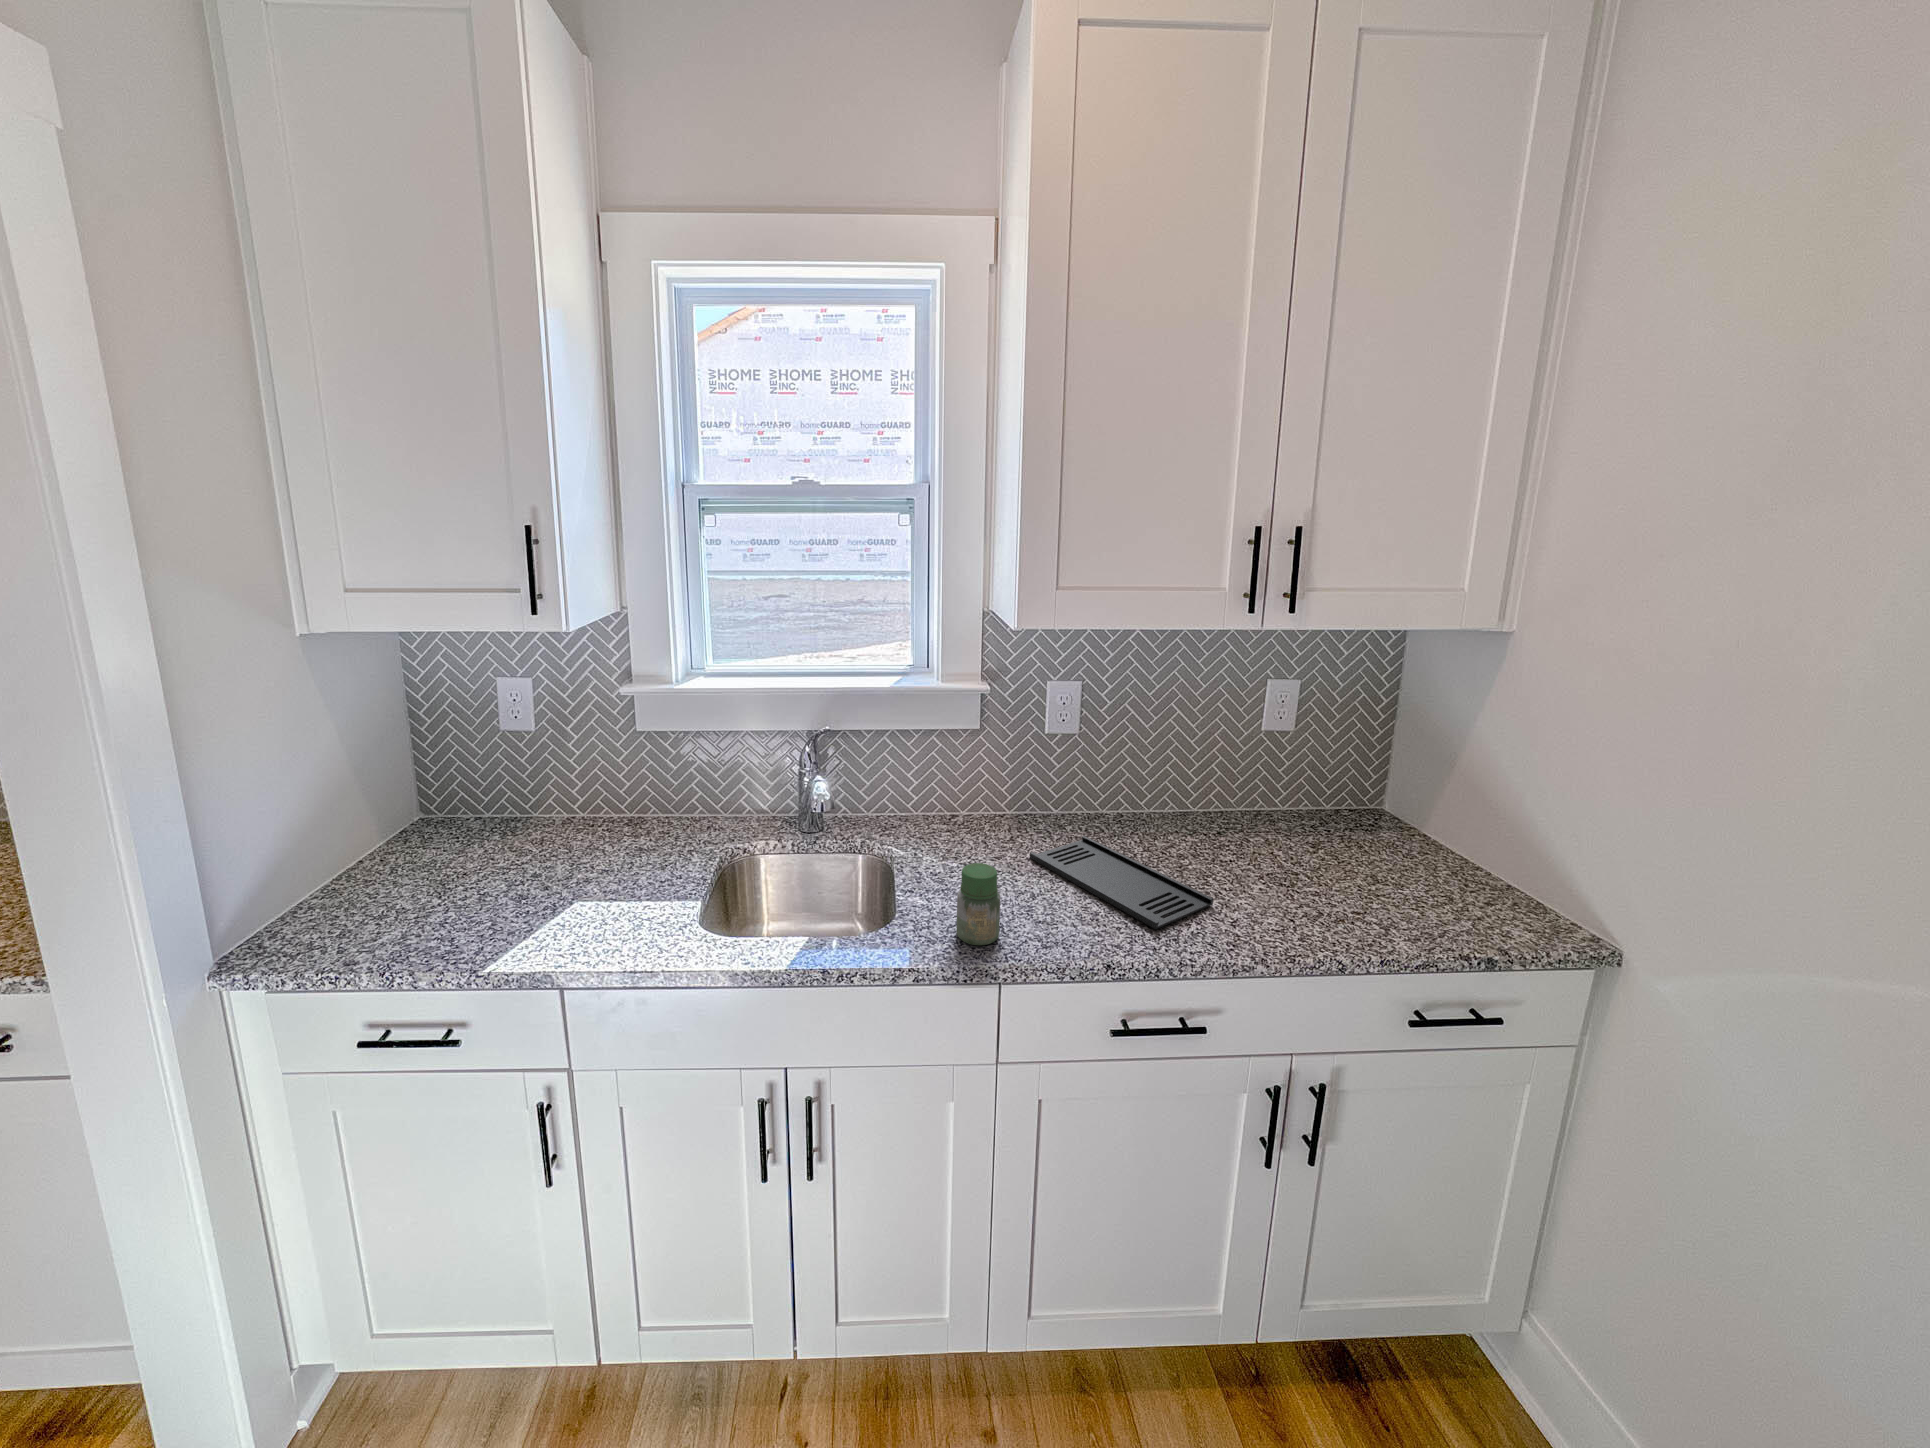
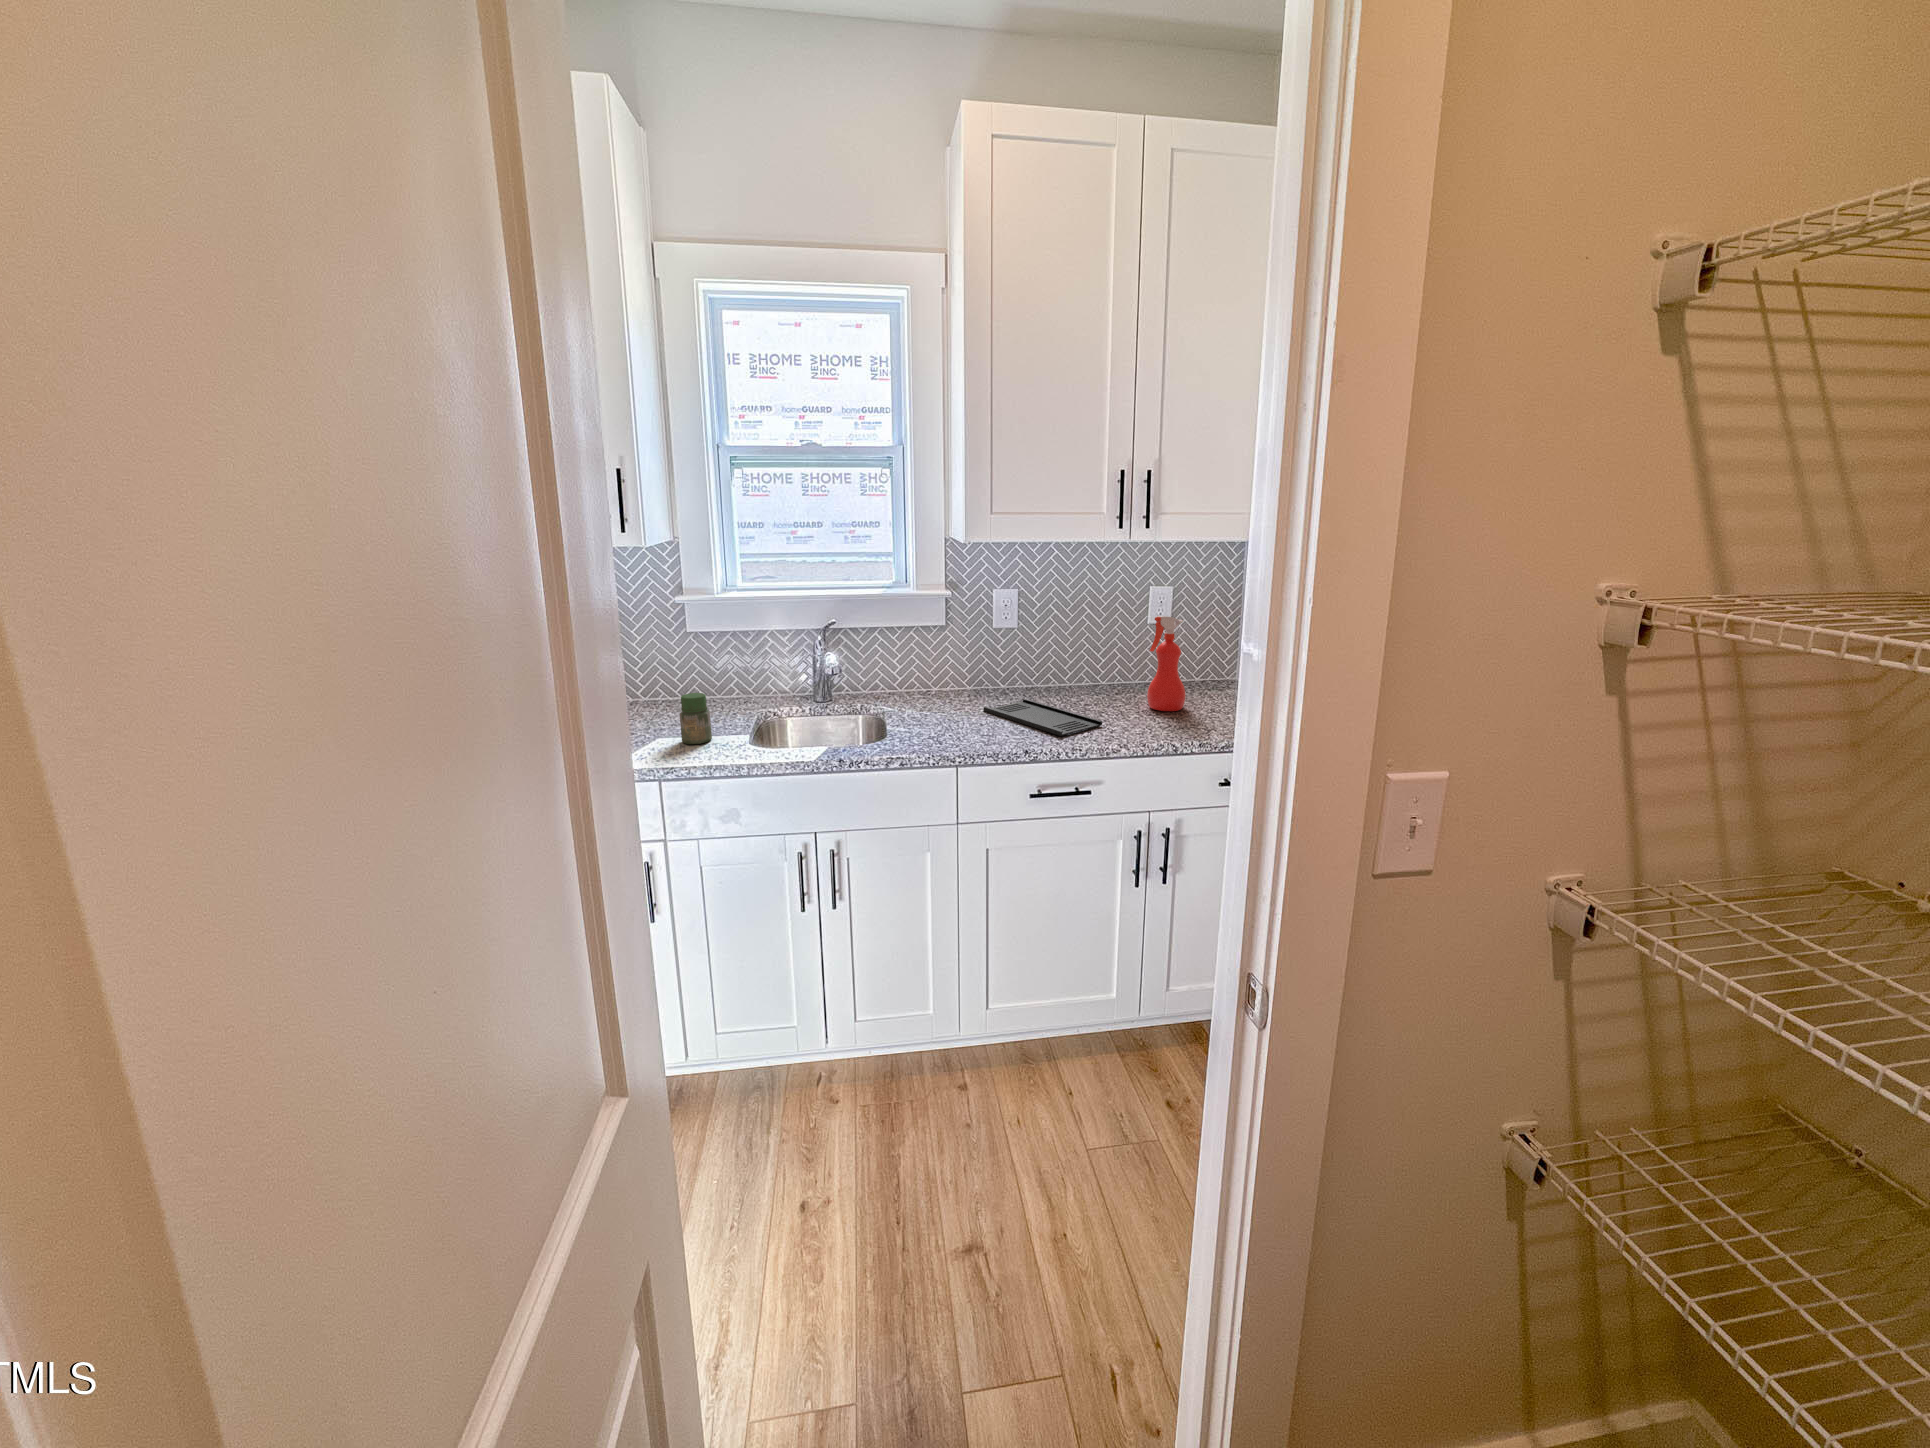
spray bottle: none [1268,737,1329,875] -> present [1147,616,1186,711]
jar: present [957,863,1000,945] -> present [680,693,712,744]

